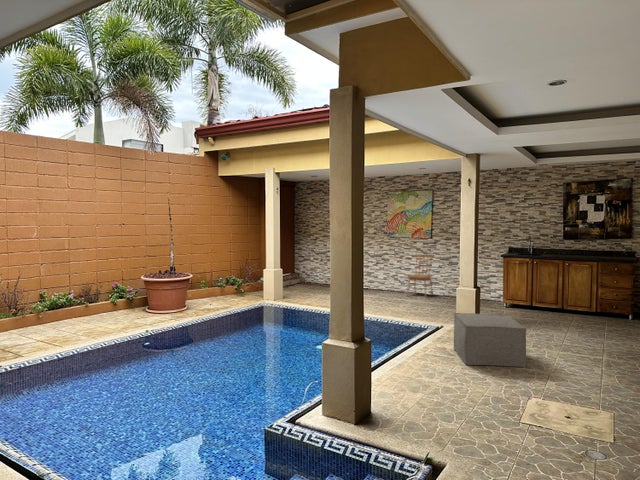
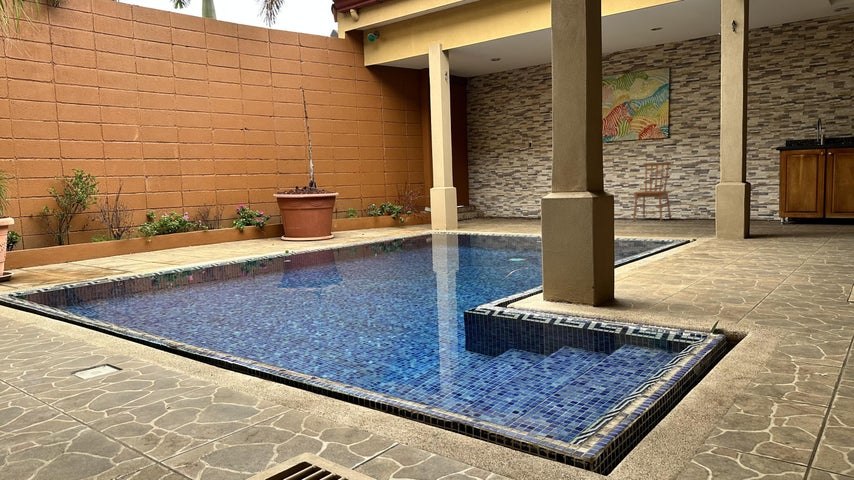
ottoman: present [454,313,527,367] -> none [718,200,833,262]

